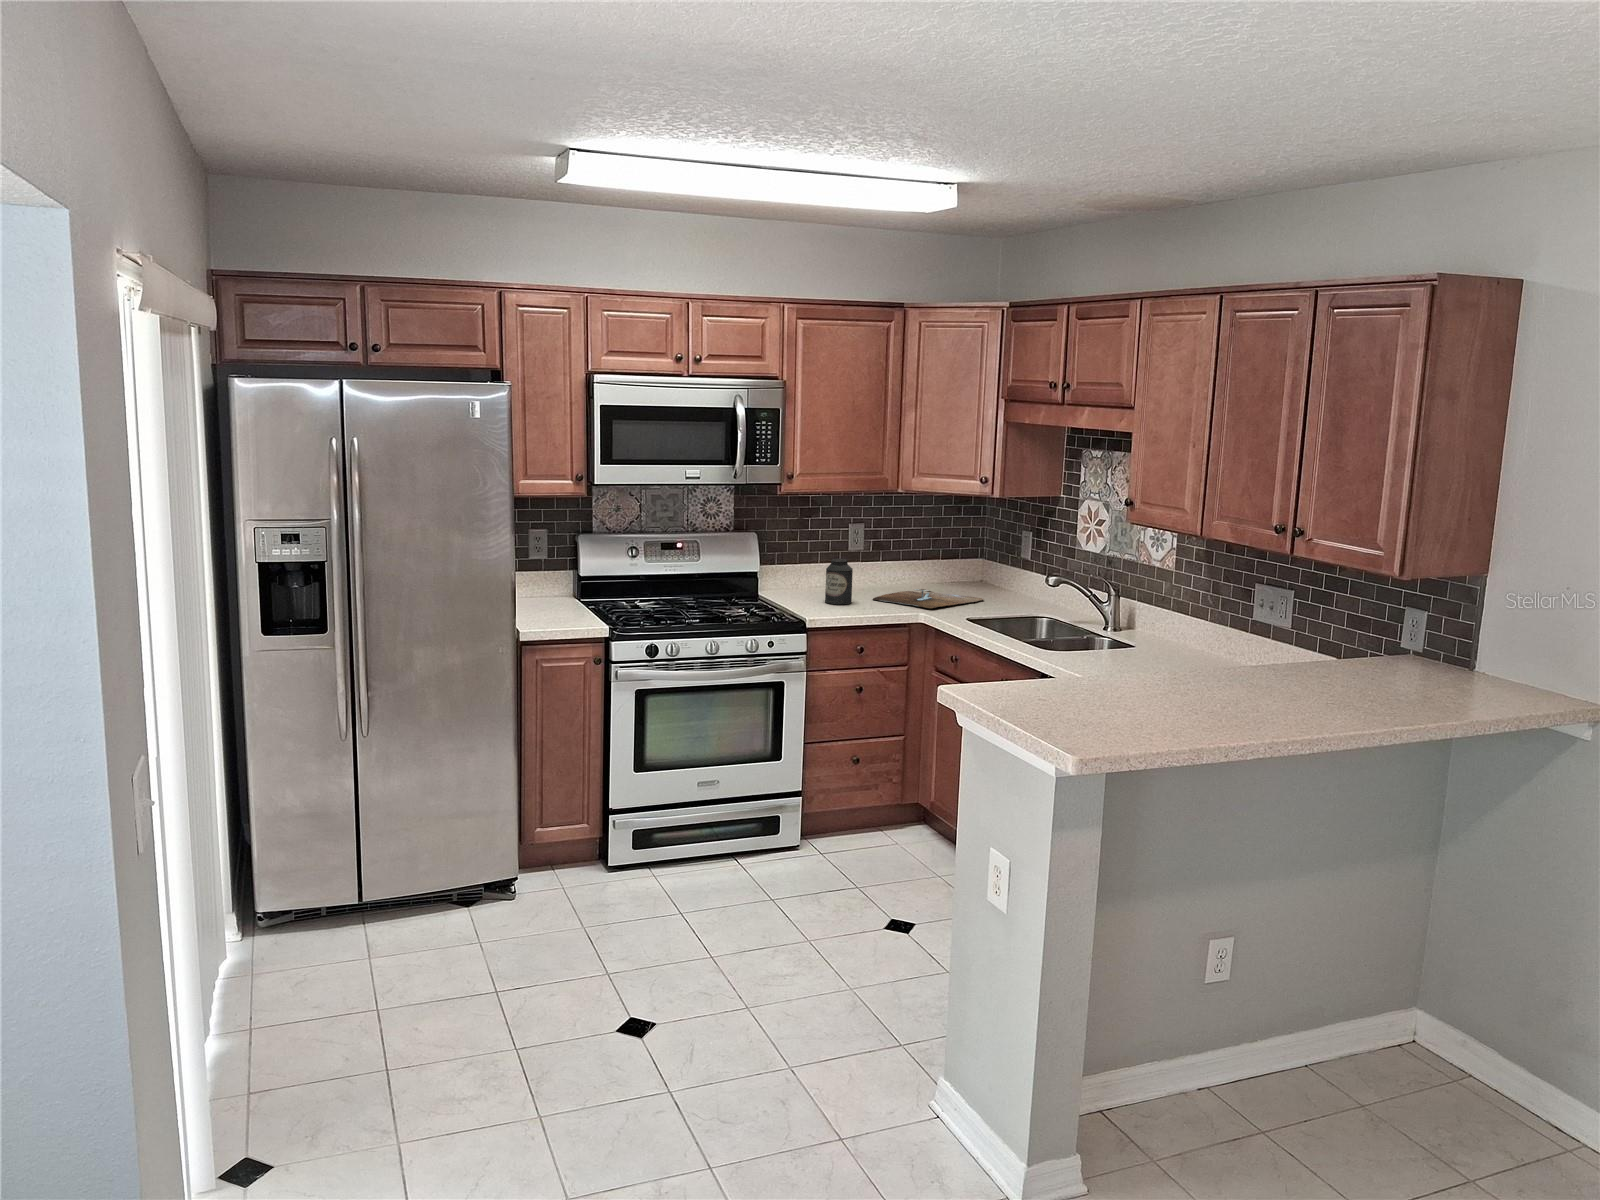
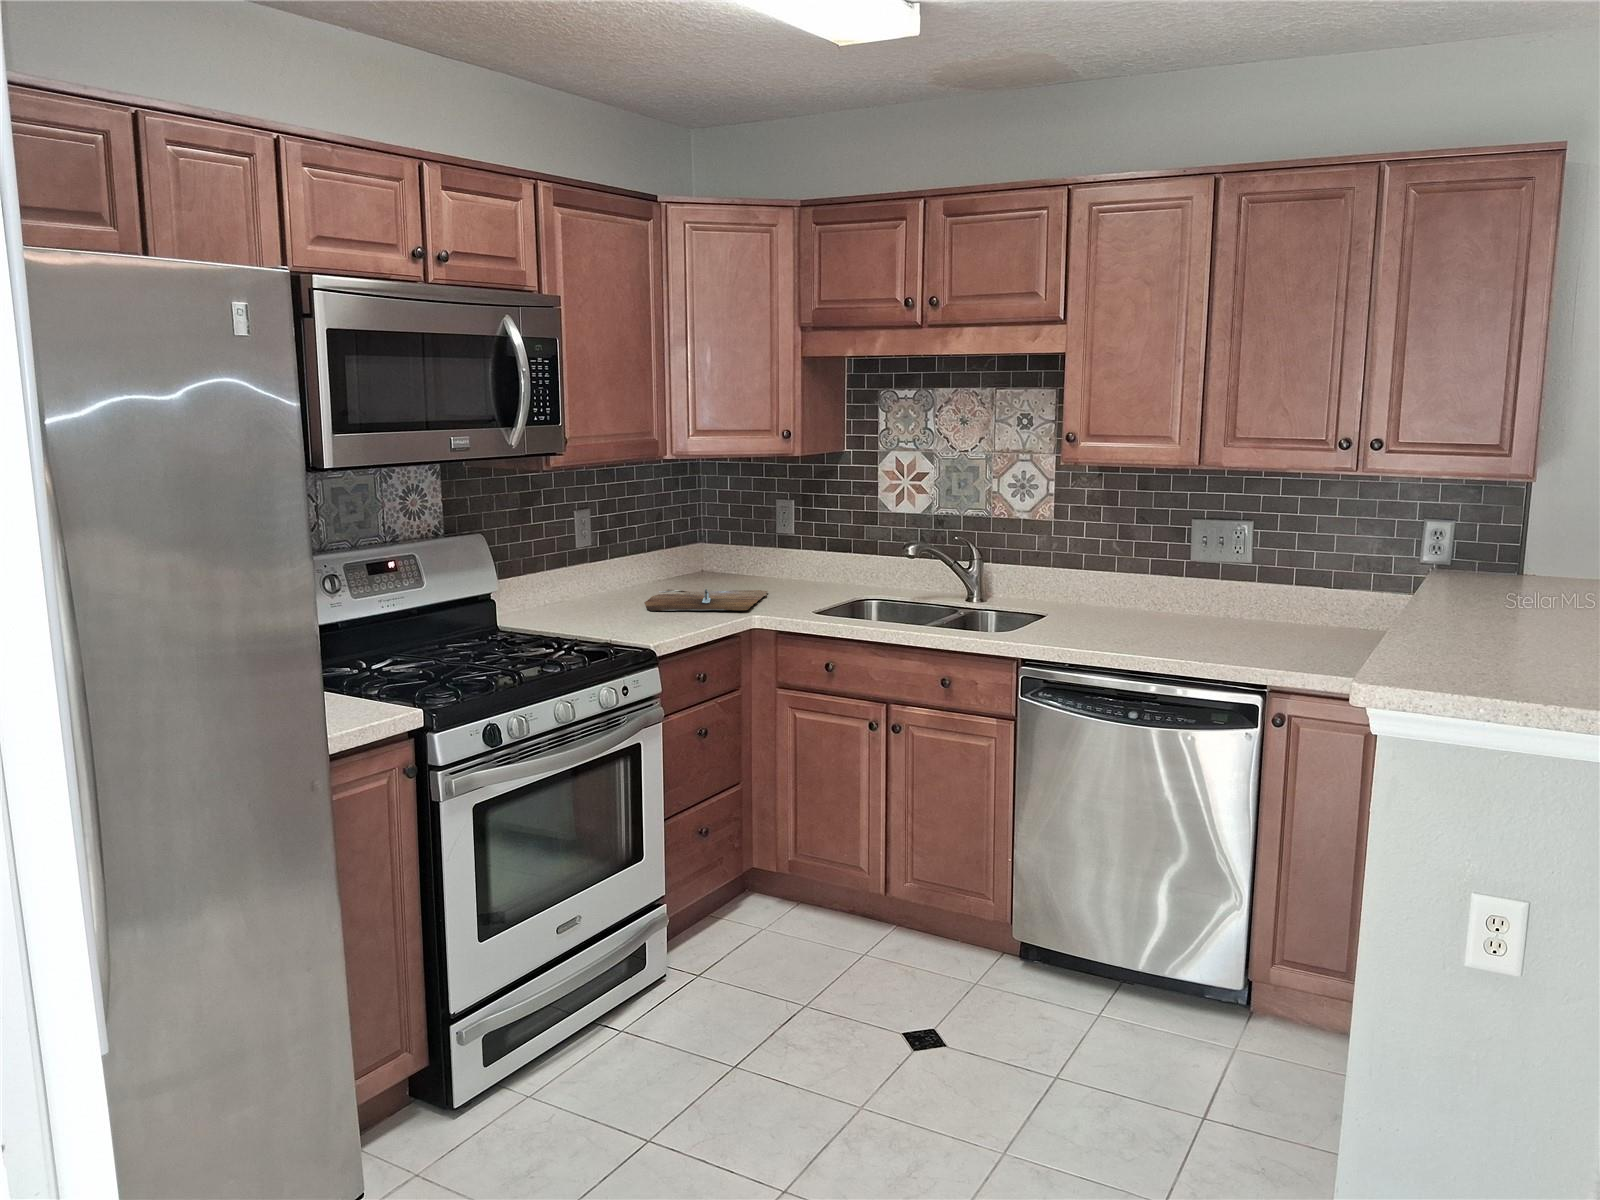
canister: present [825,559,853,604] -> none [600,558,640,624]

